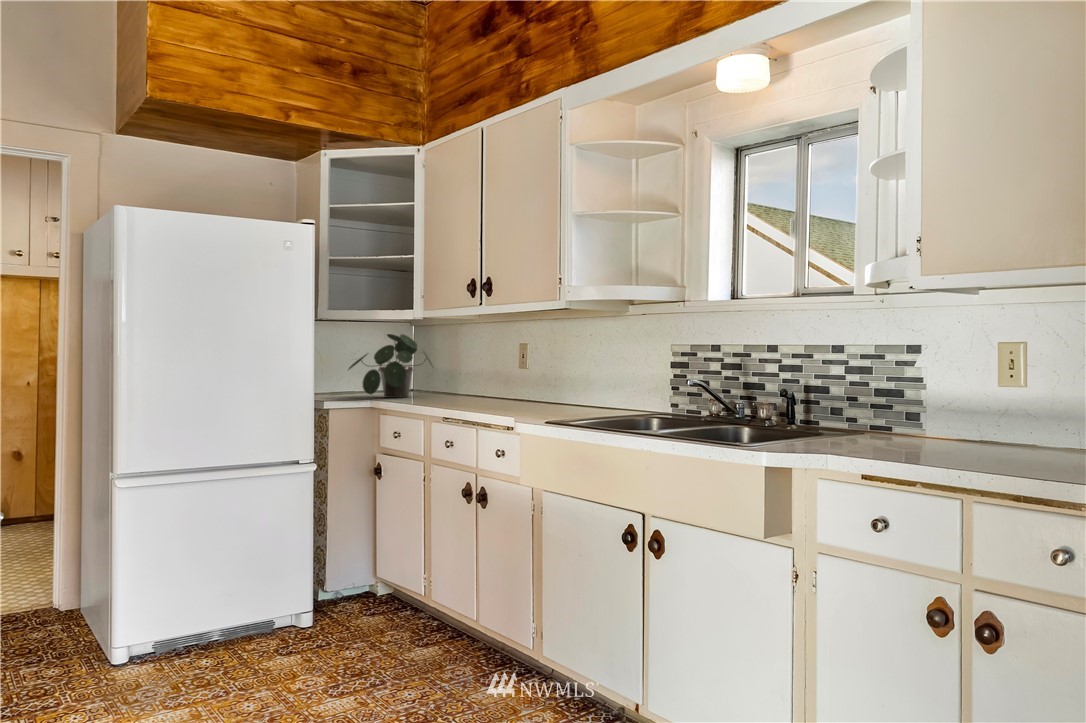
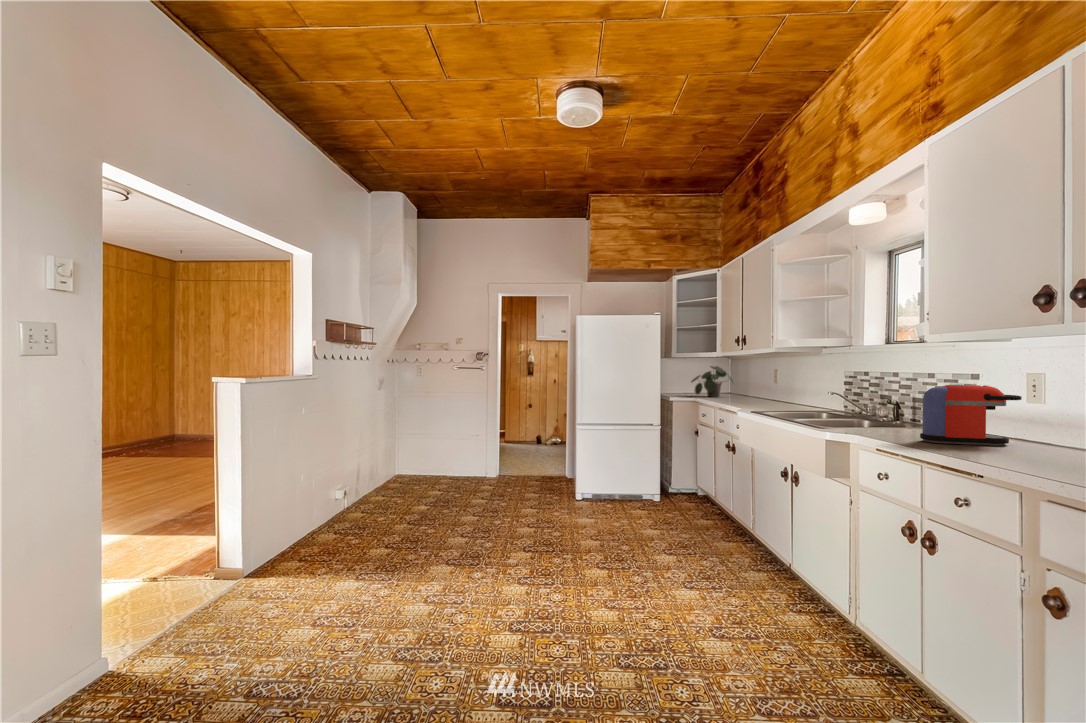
coffee maker: none [890,365,1002,459] -> present [920,385,1022,446]

